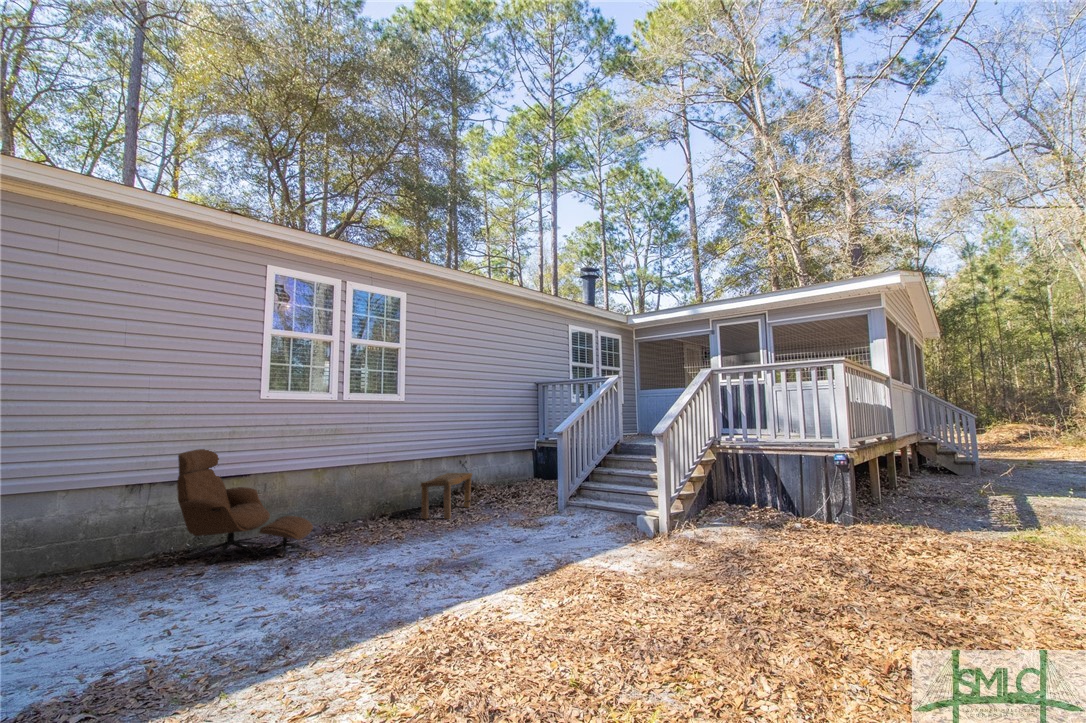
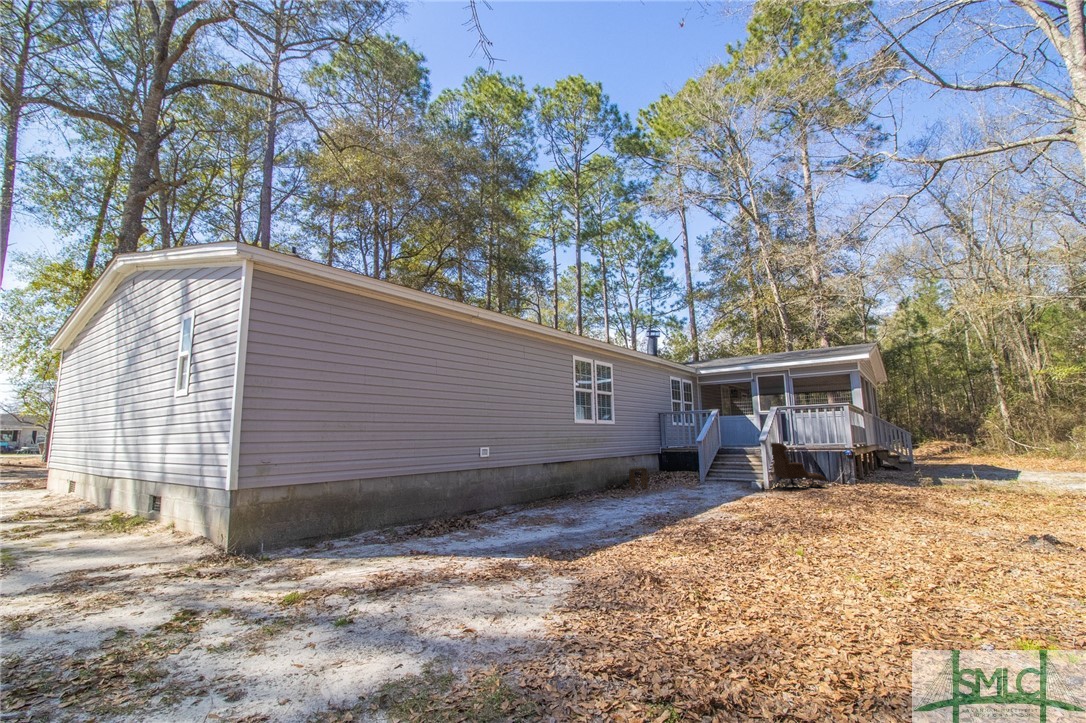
lounge chair: present [177,449,313,564] -> present [771,443,826,489]

